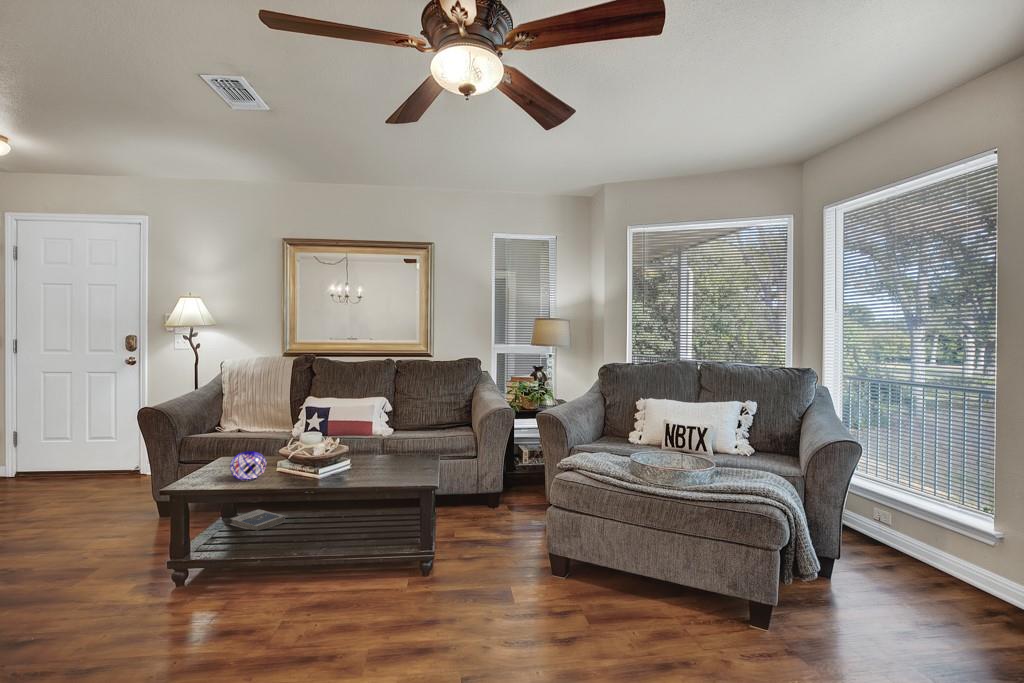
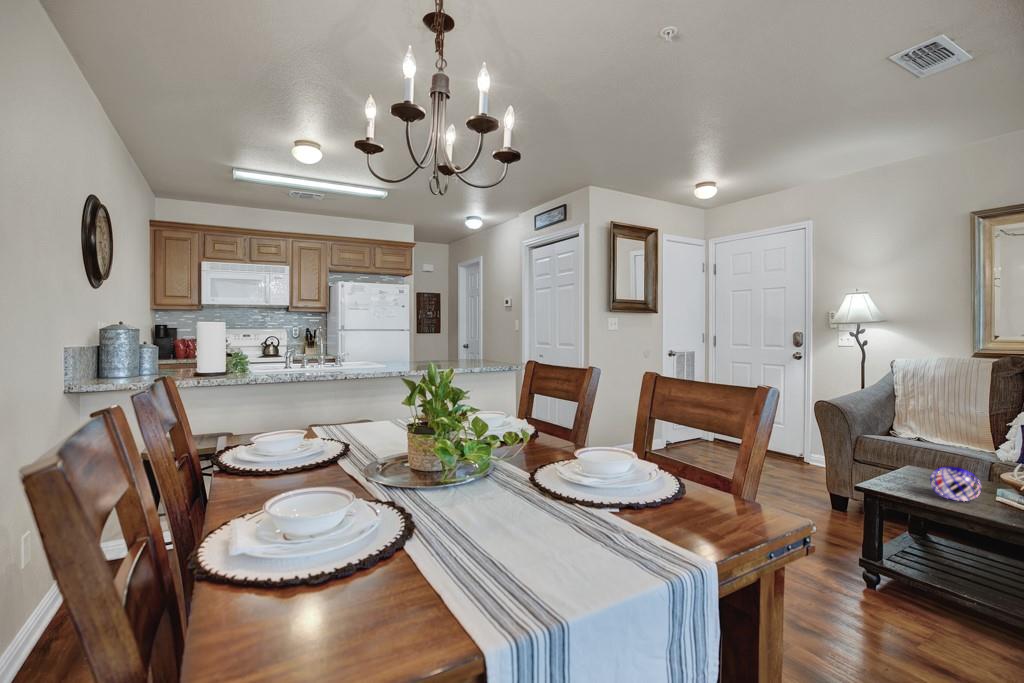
hardback book: present [230,509,285,531] -> none [917,535,999,566]

